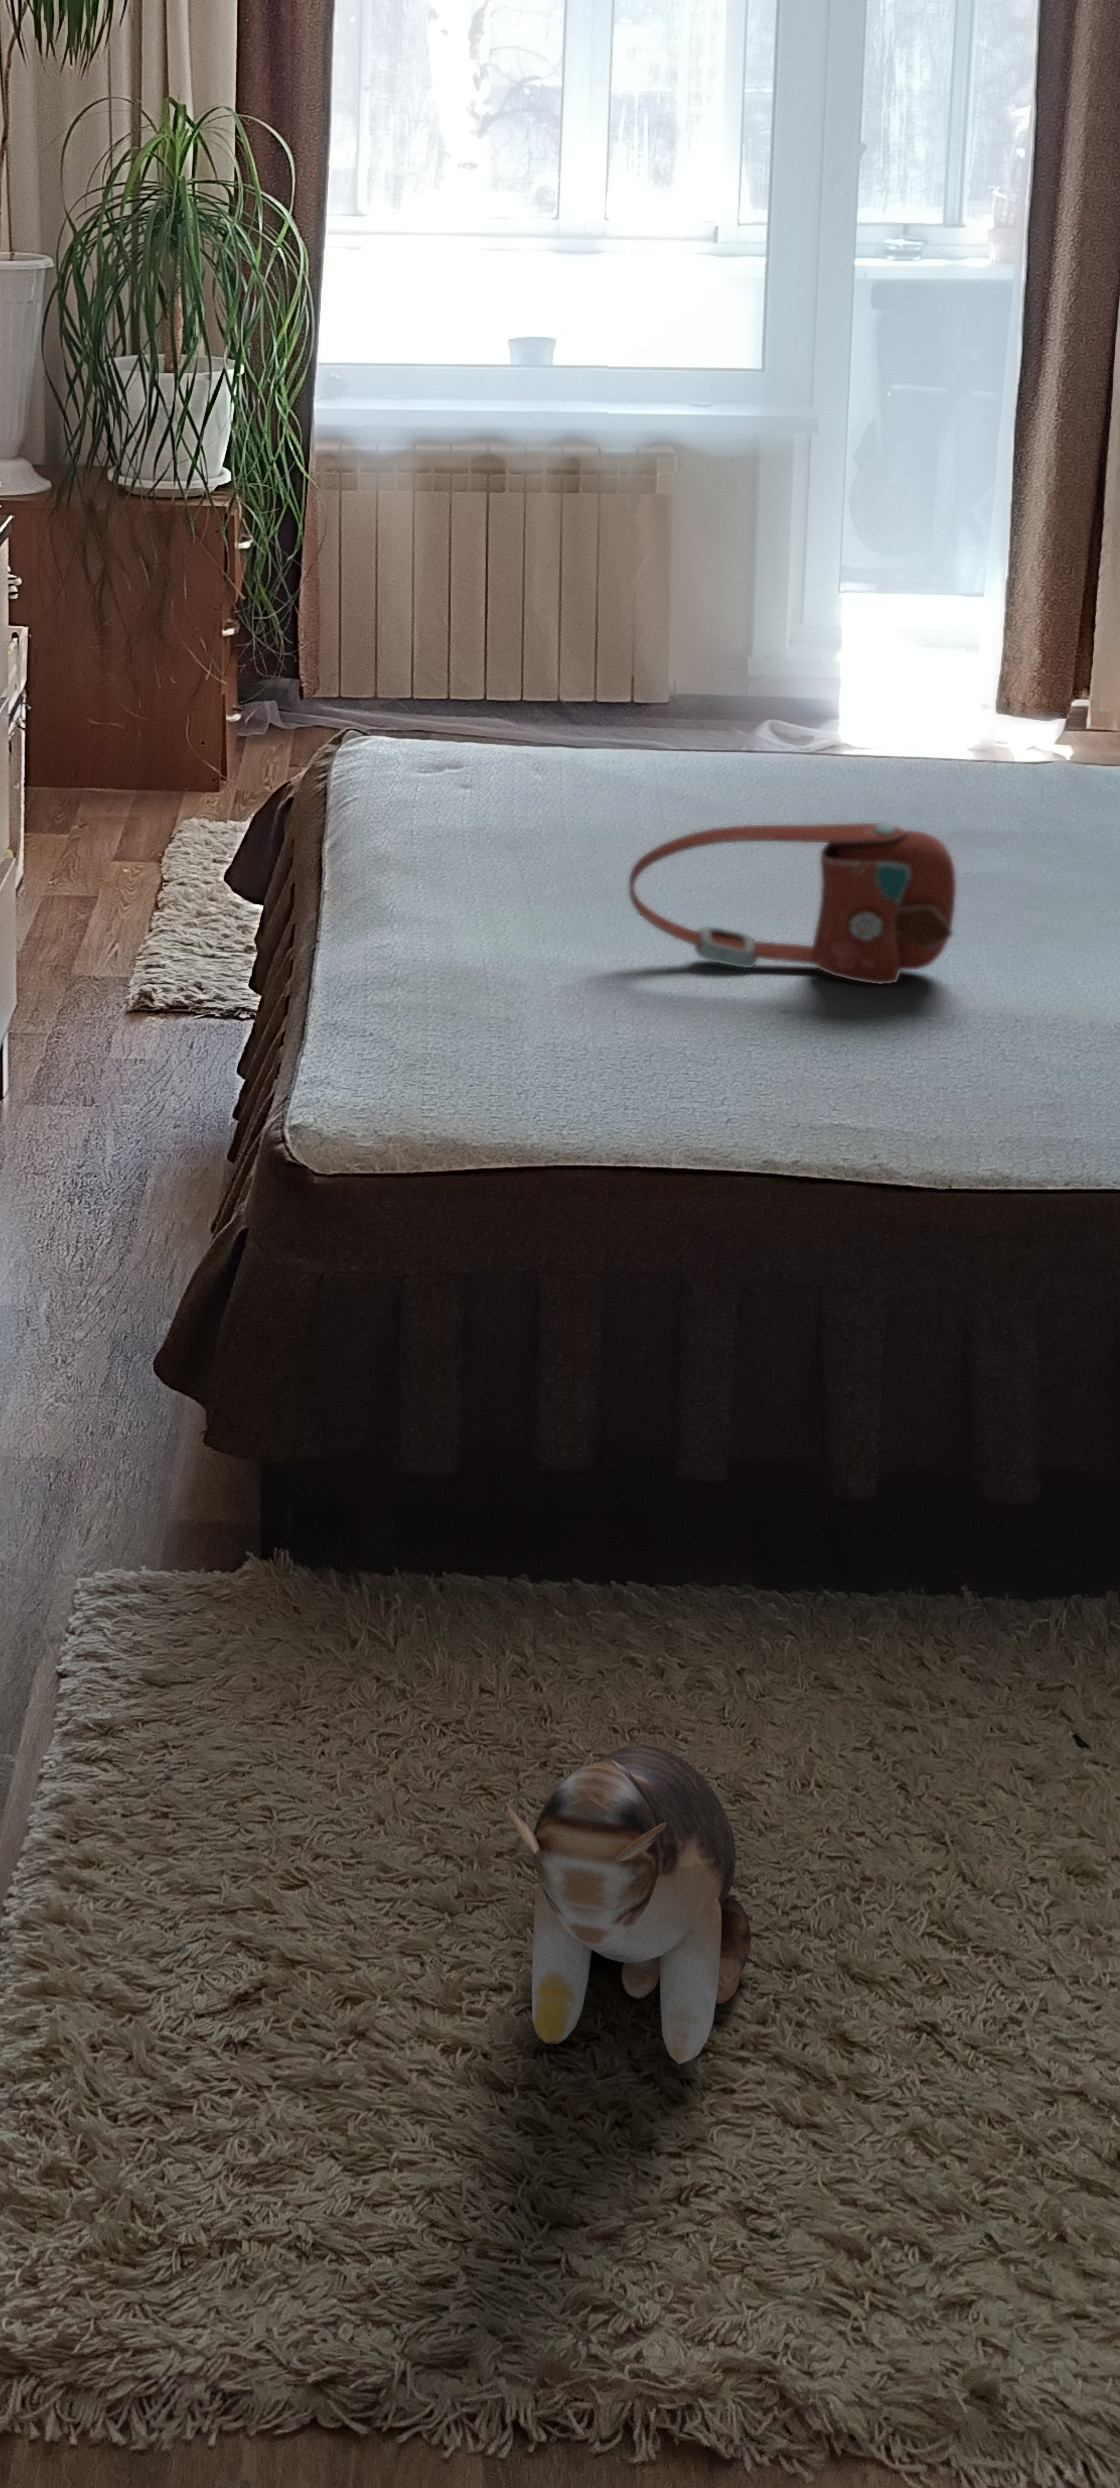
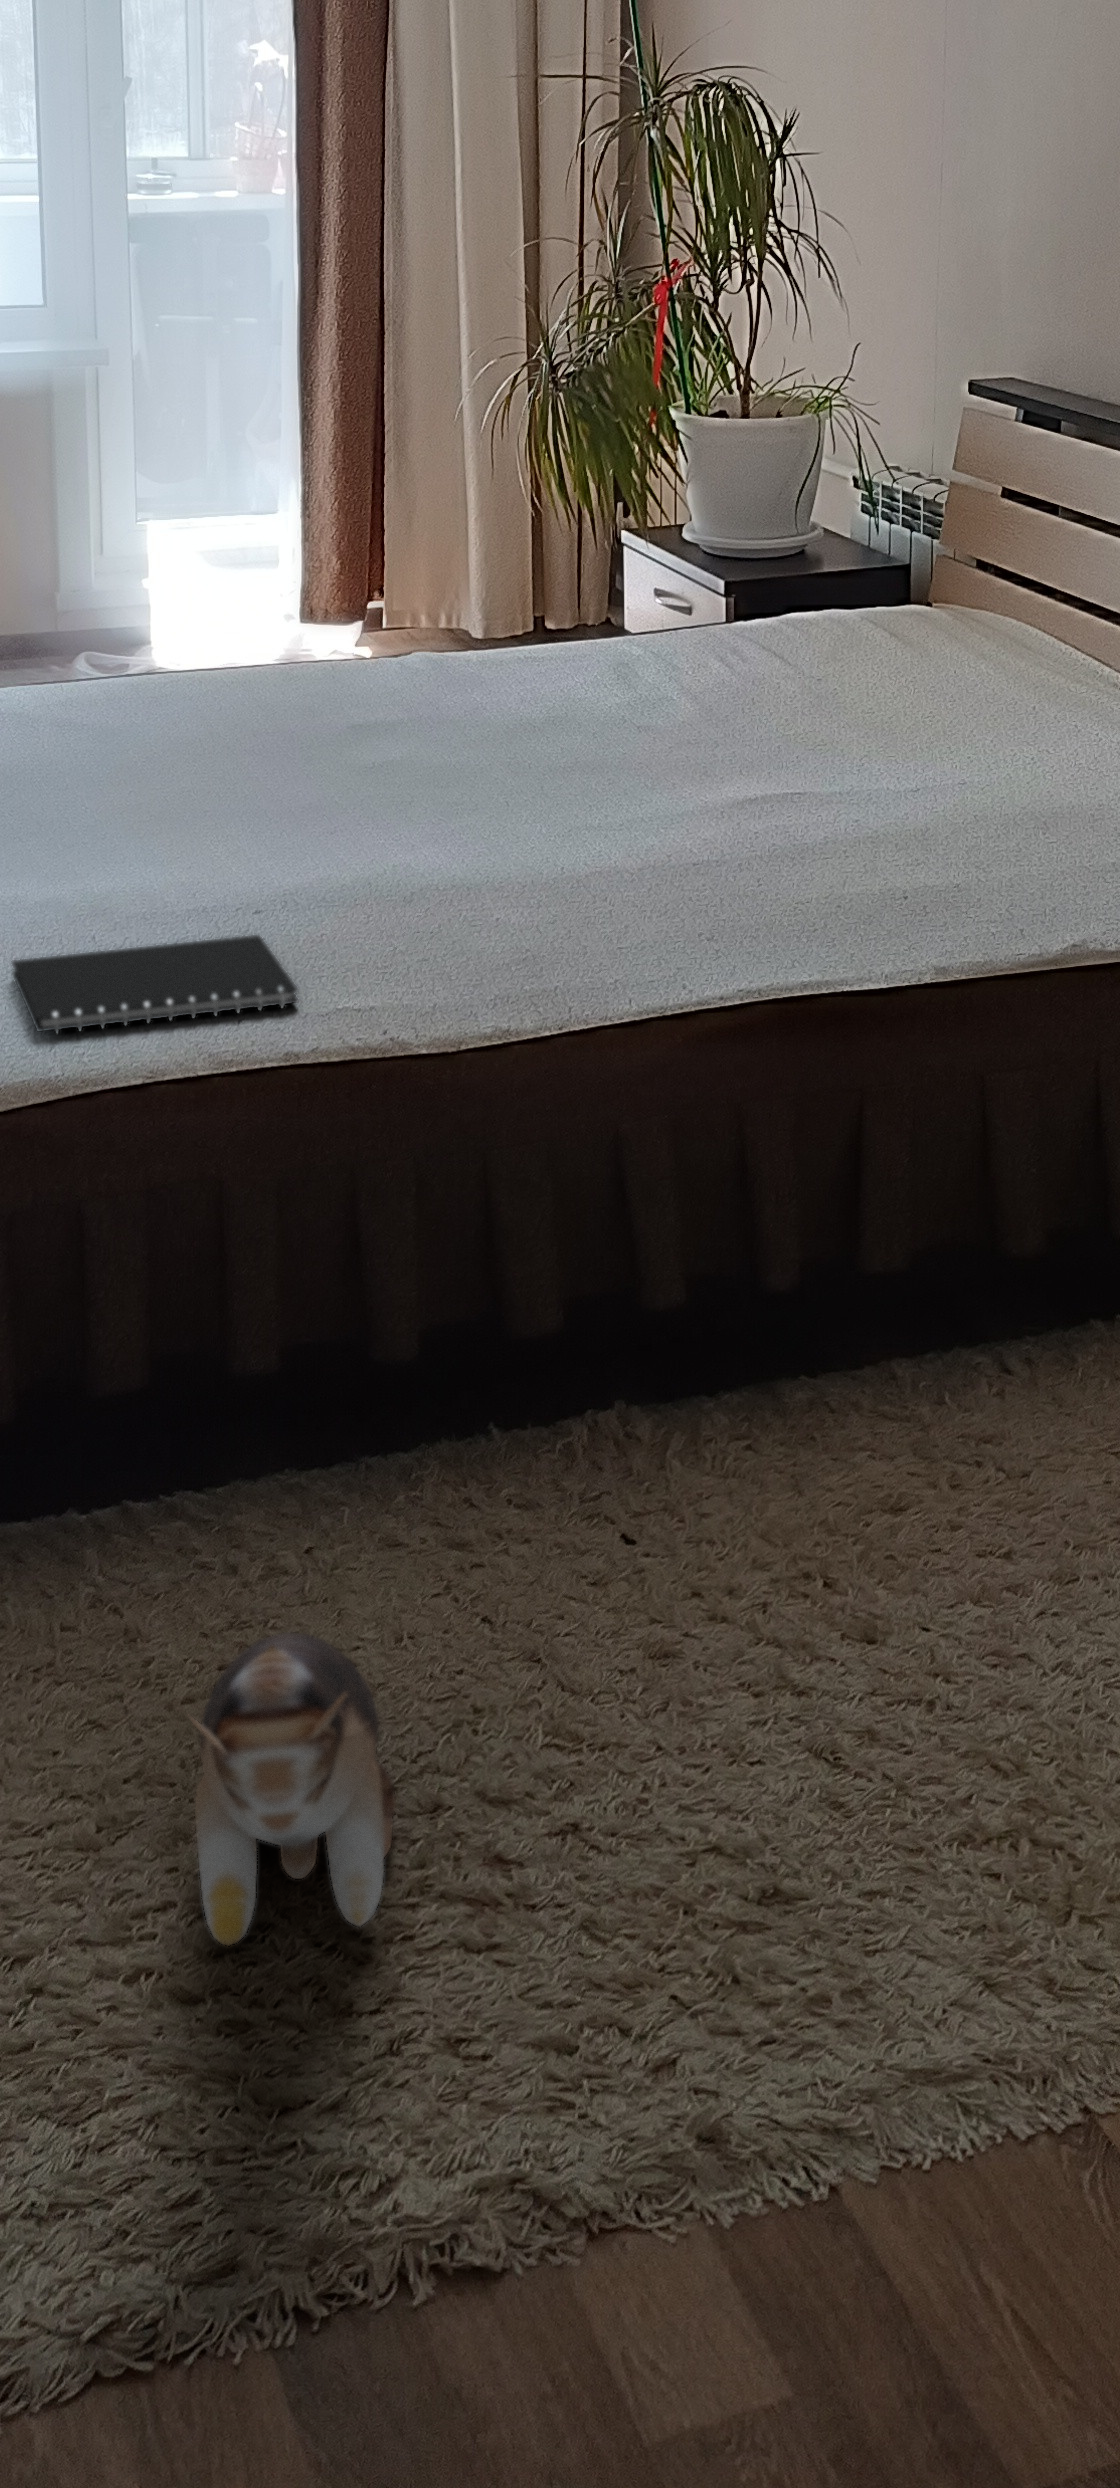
handbag: present [629,823,956,984] -> none [84,715,405,875]
notebook: none [521,1026,789,1117] -> present [12,935,298,1033]

